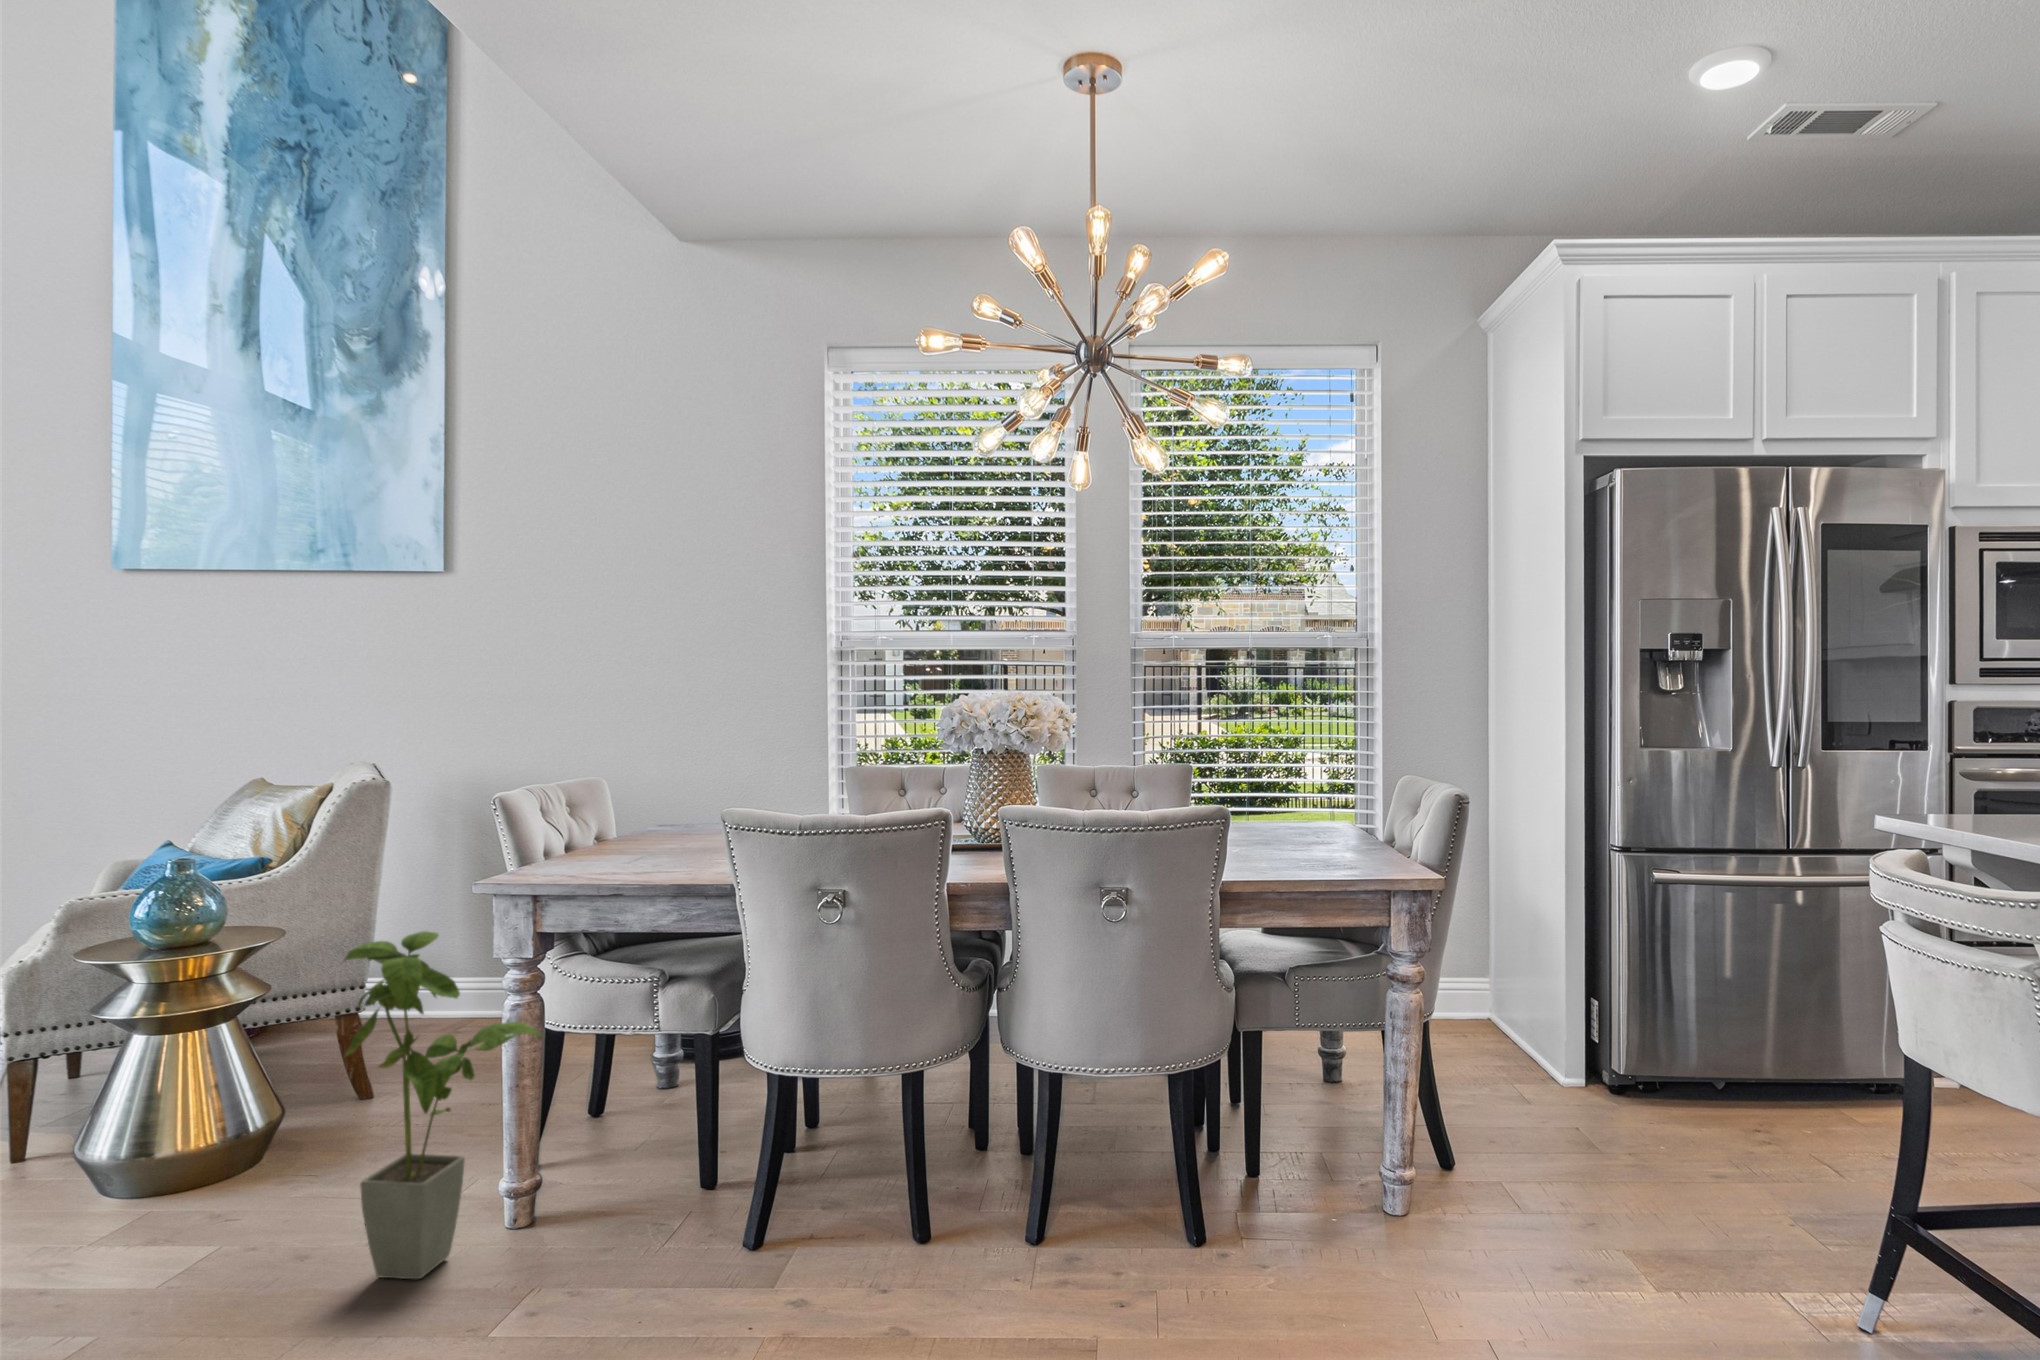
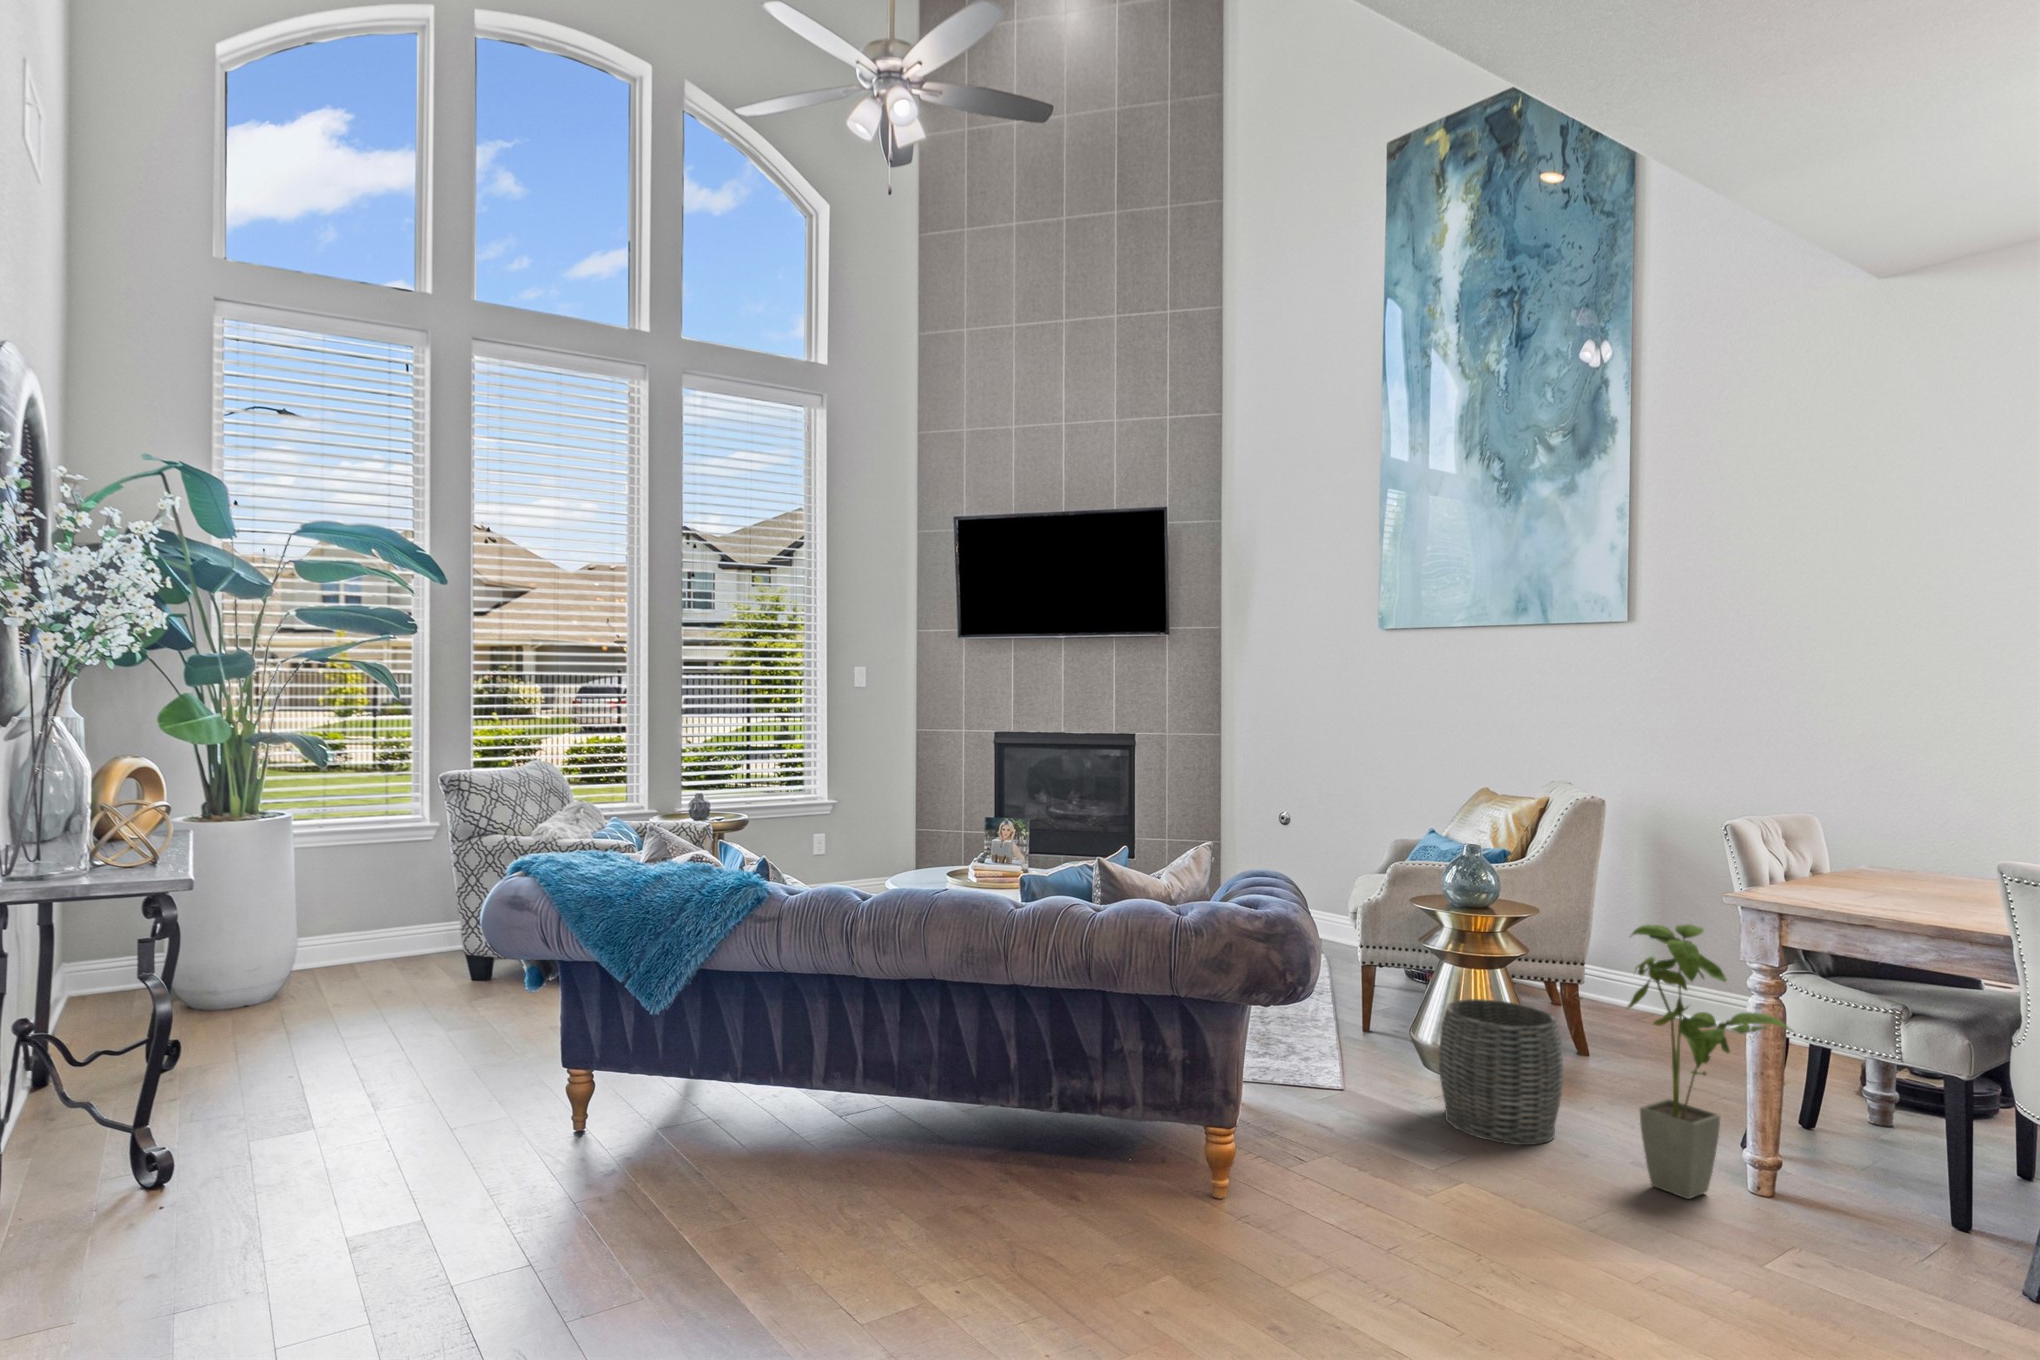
woven basket: none [80,1074,279,1296] -> present [1439,999,1563,1145]

